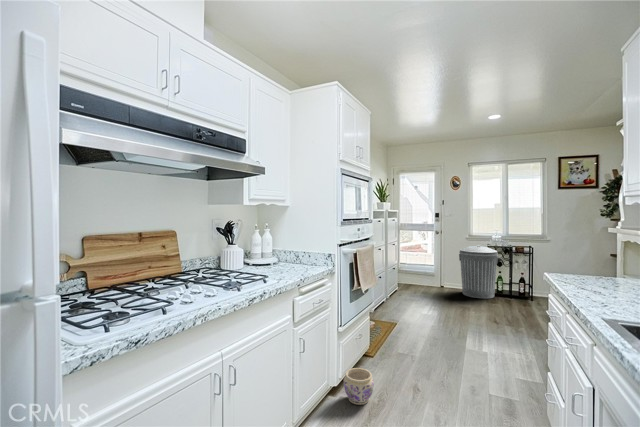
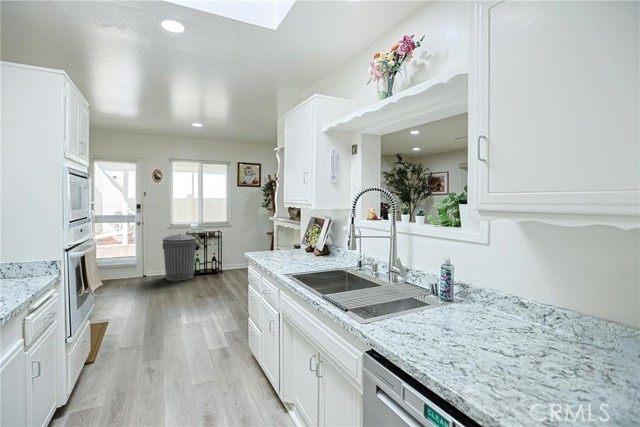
planter: present [344,368,374,405] -> none [76,371,114,410]

